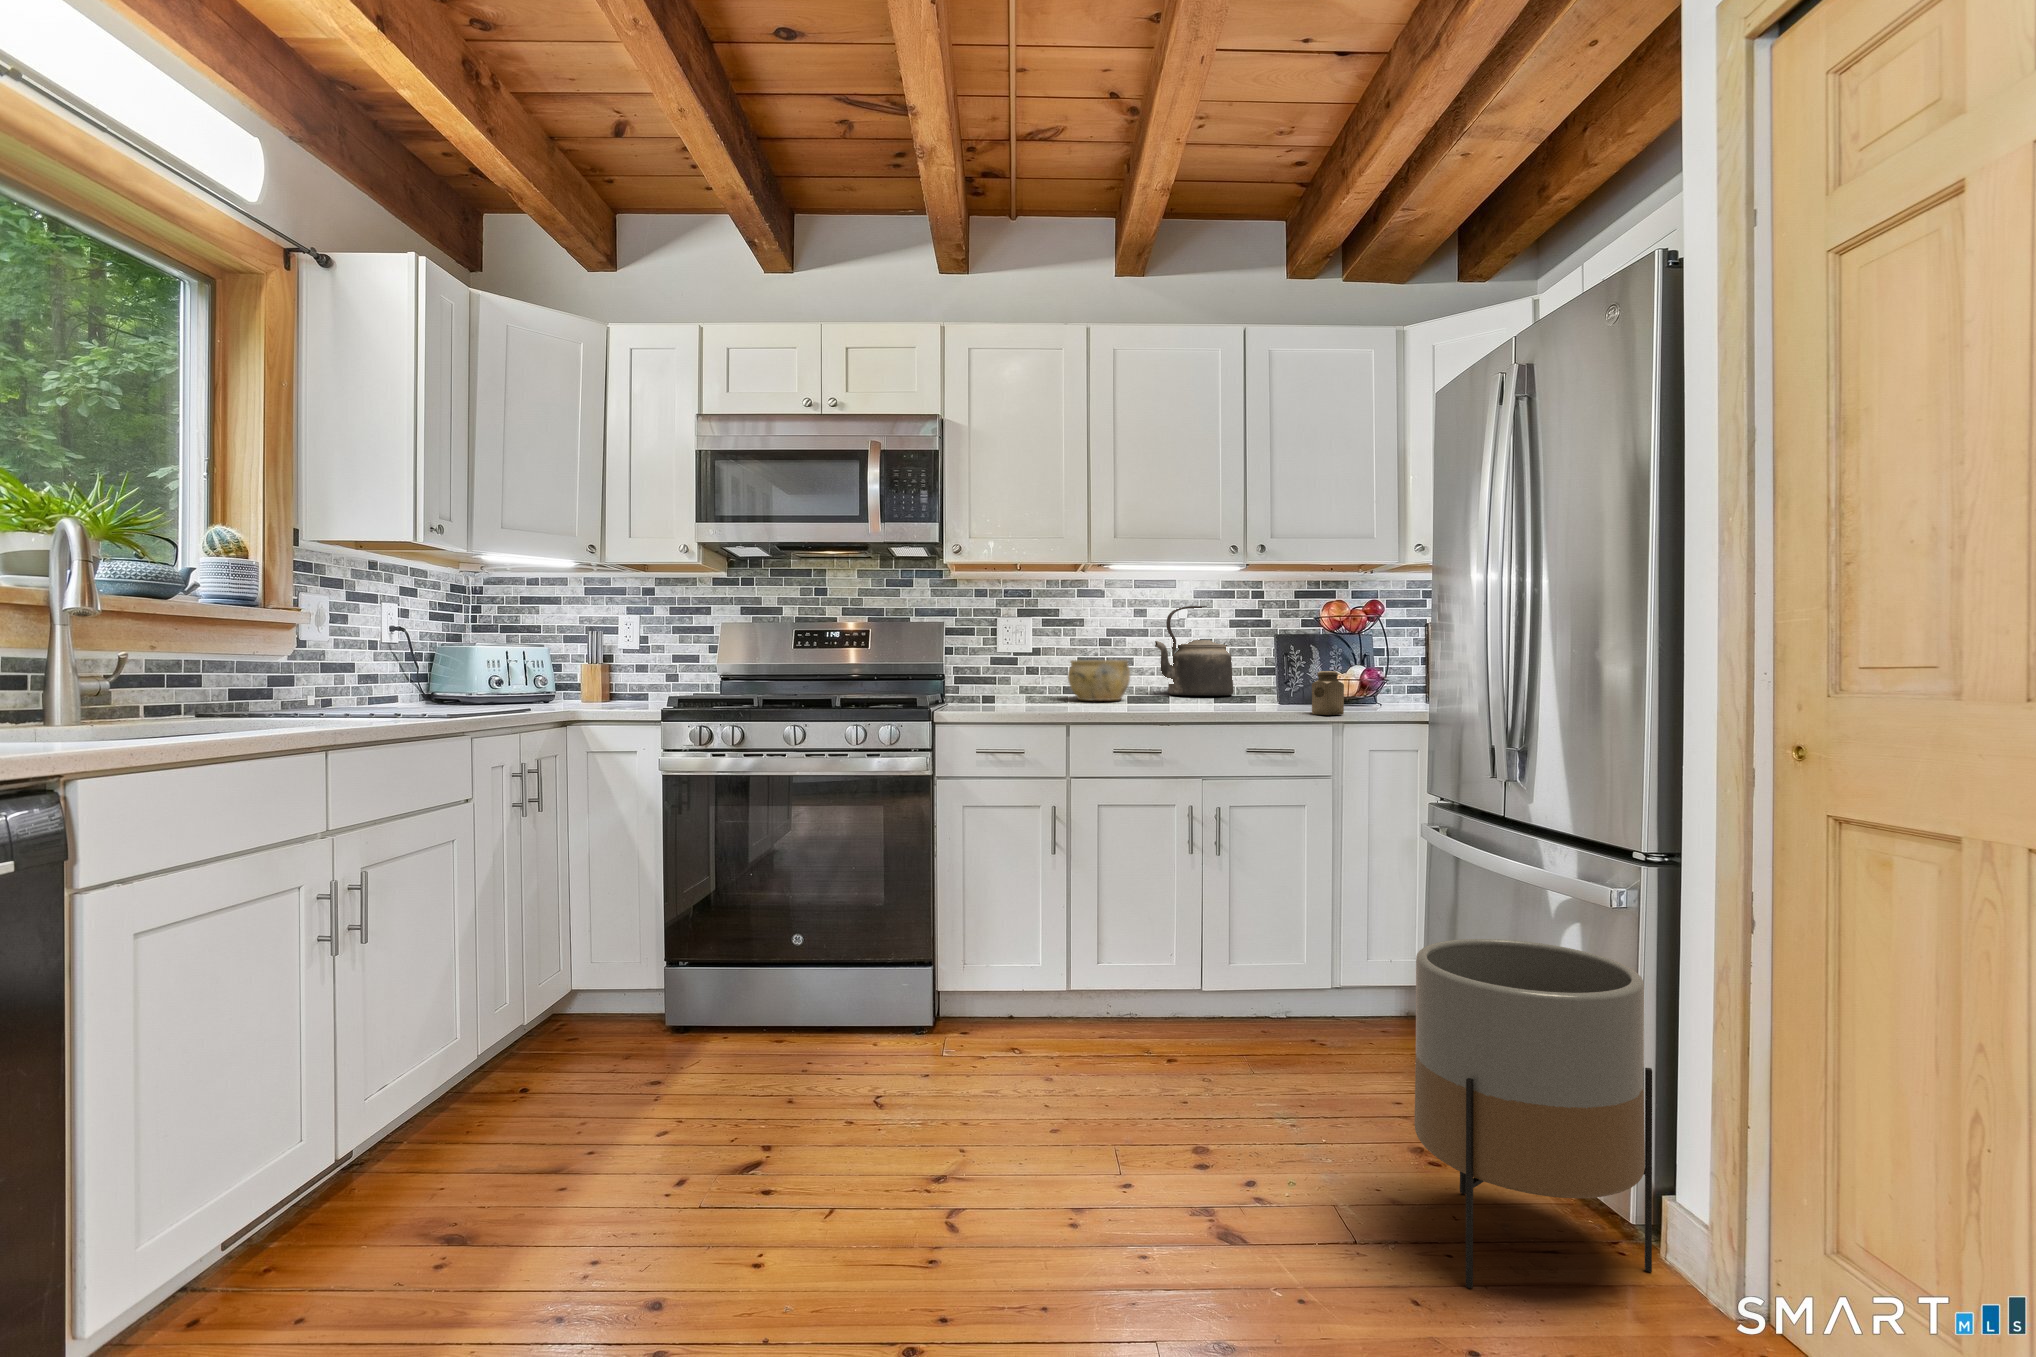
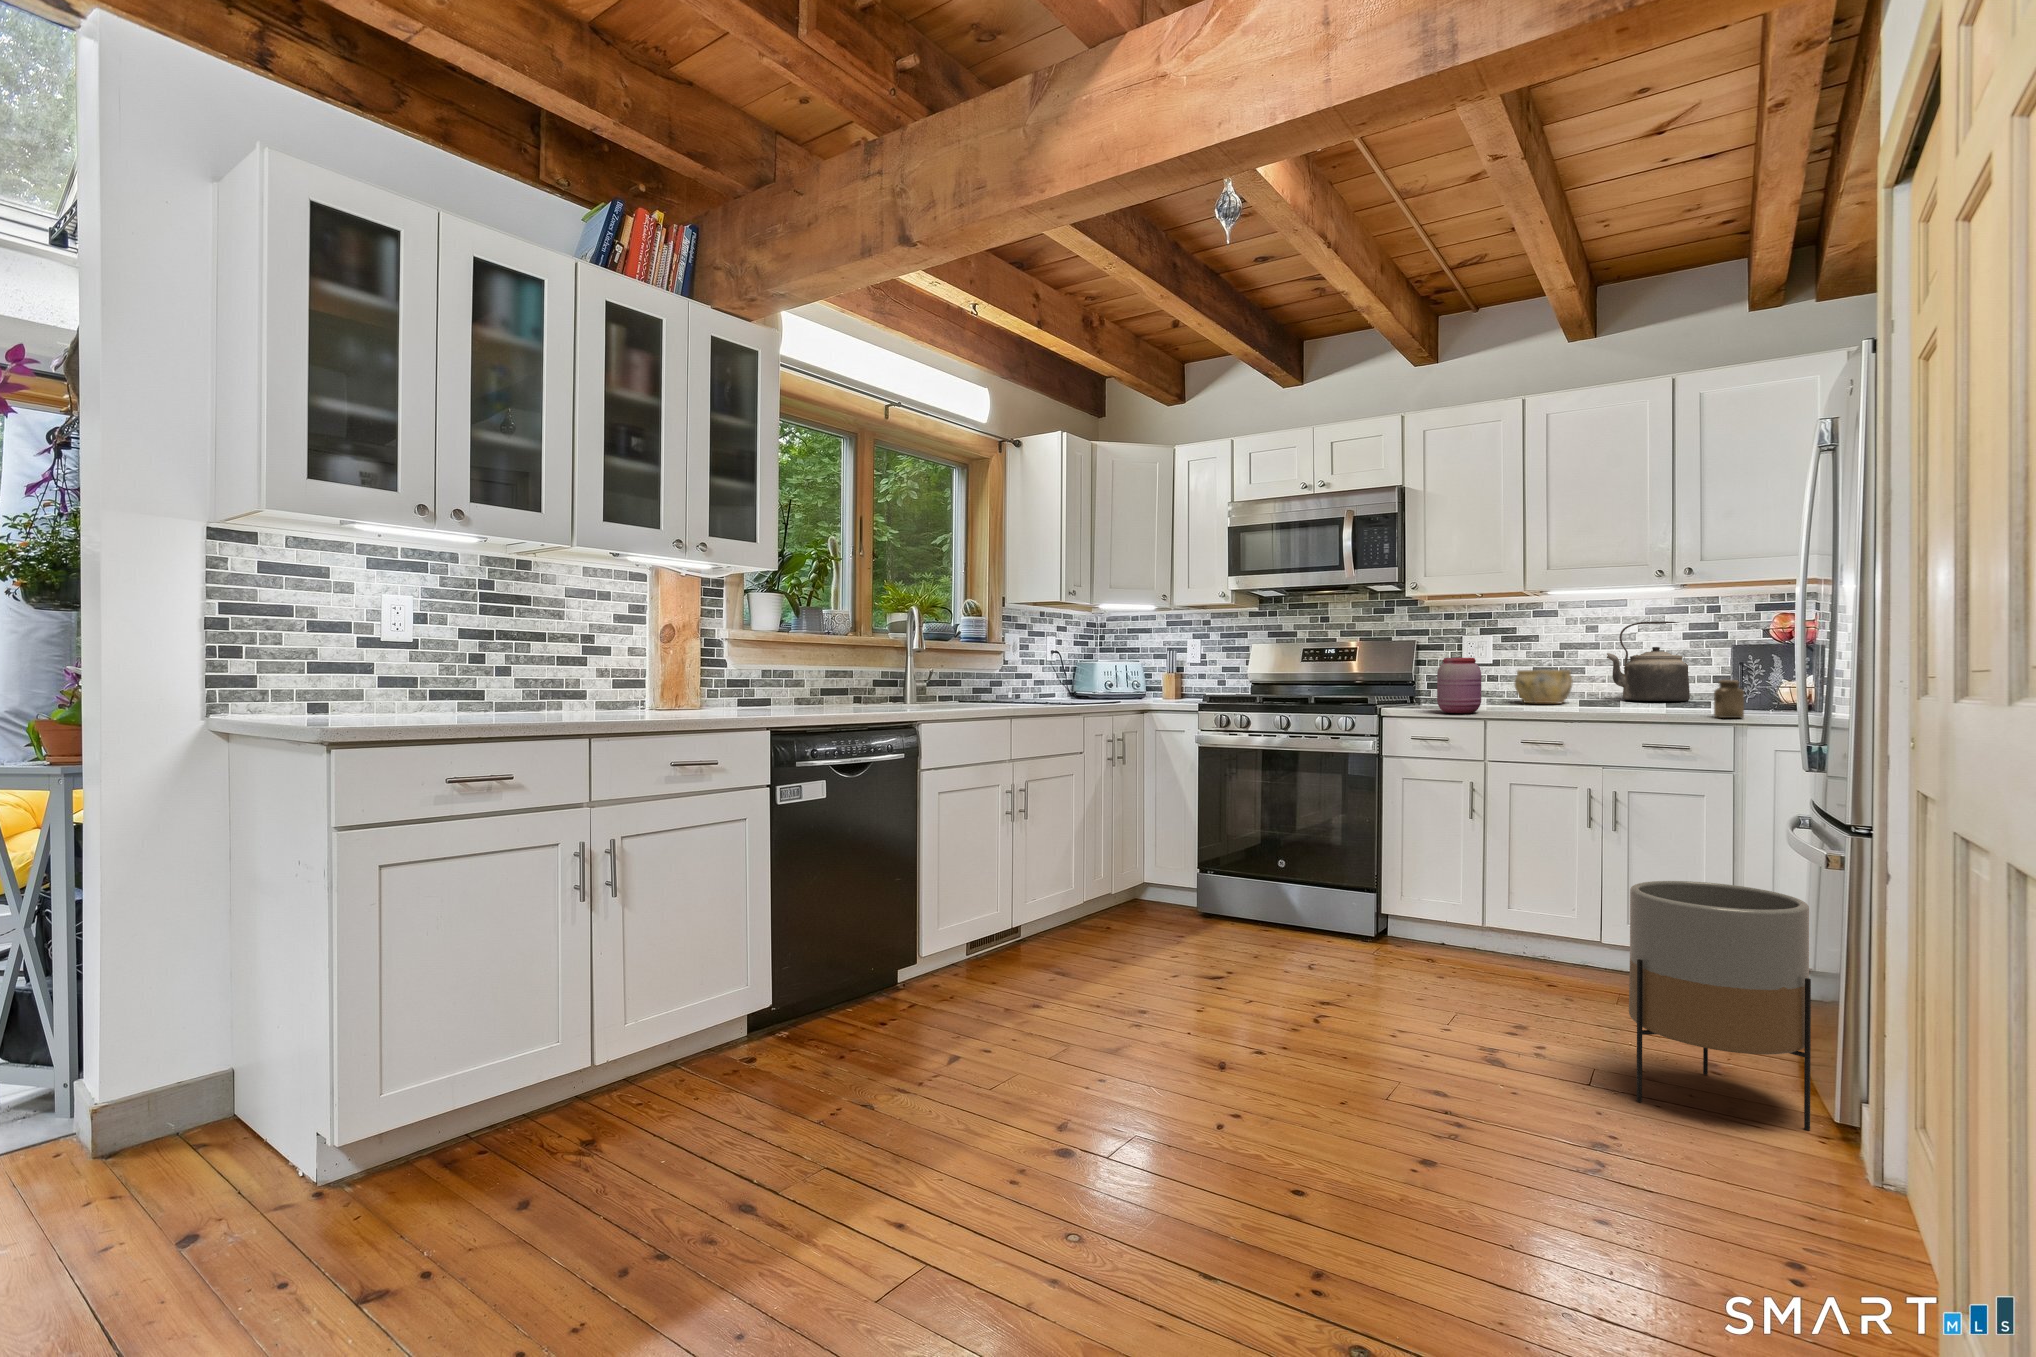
jar: none [1009,642,1063,716] -> present [1437,658,1481,713]

